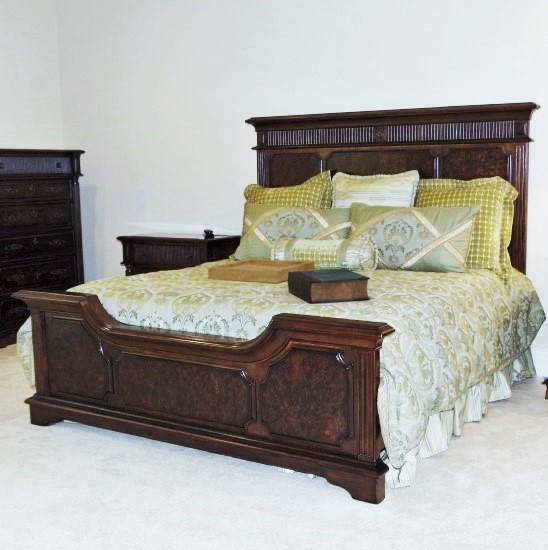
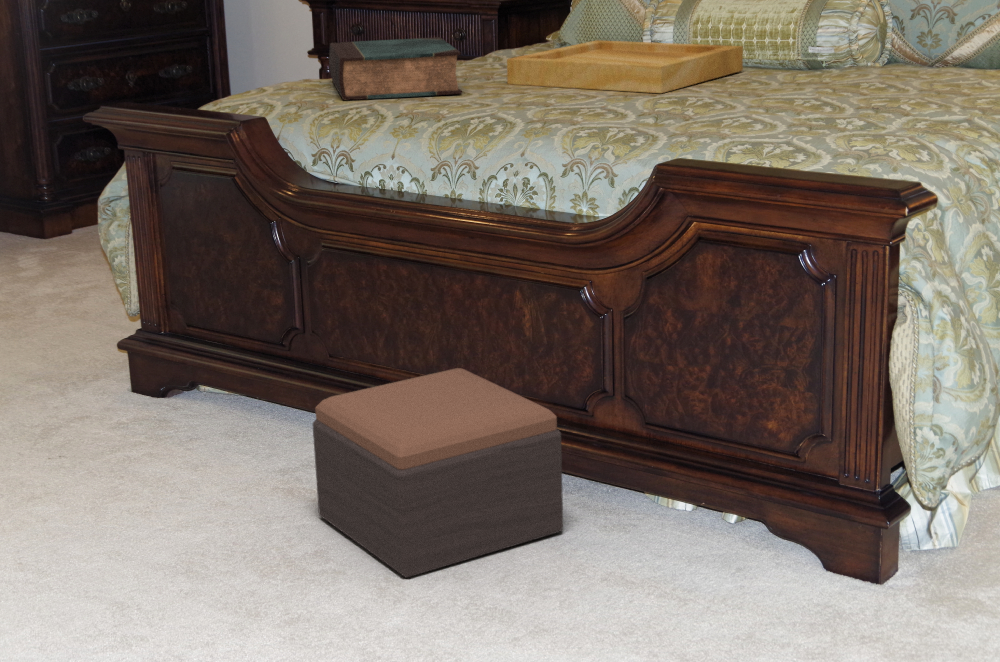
book: present [288,268,370,303] -> present [329,37,462,100]
footstool: none [117,409,234,508] -> present [313,368,563,578]

